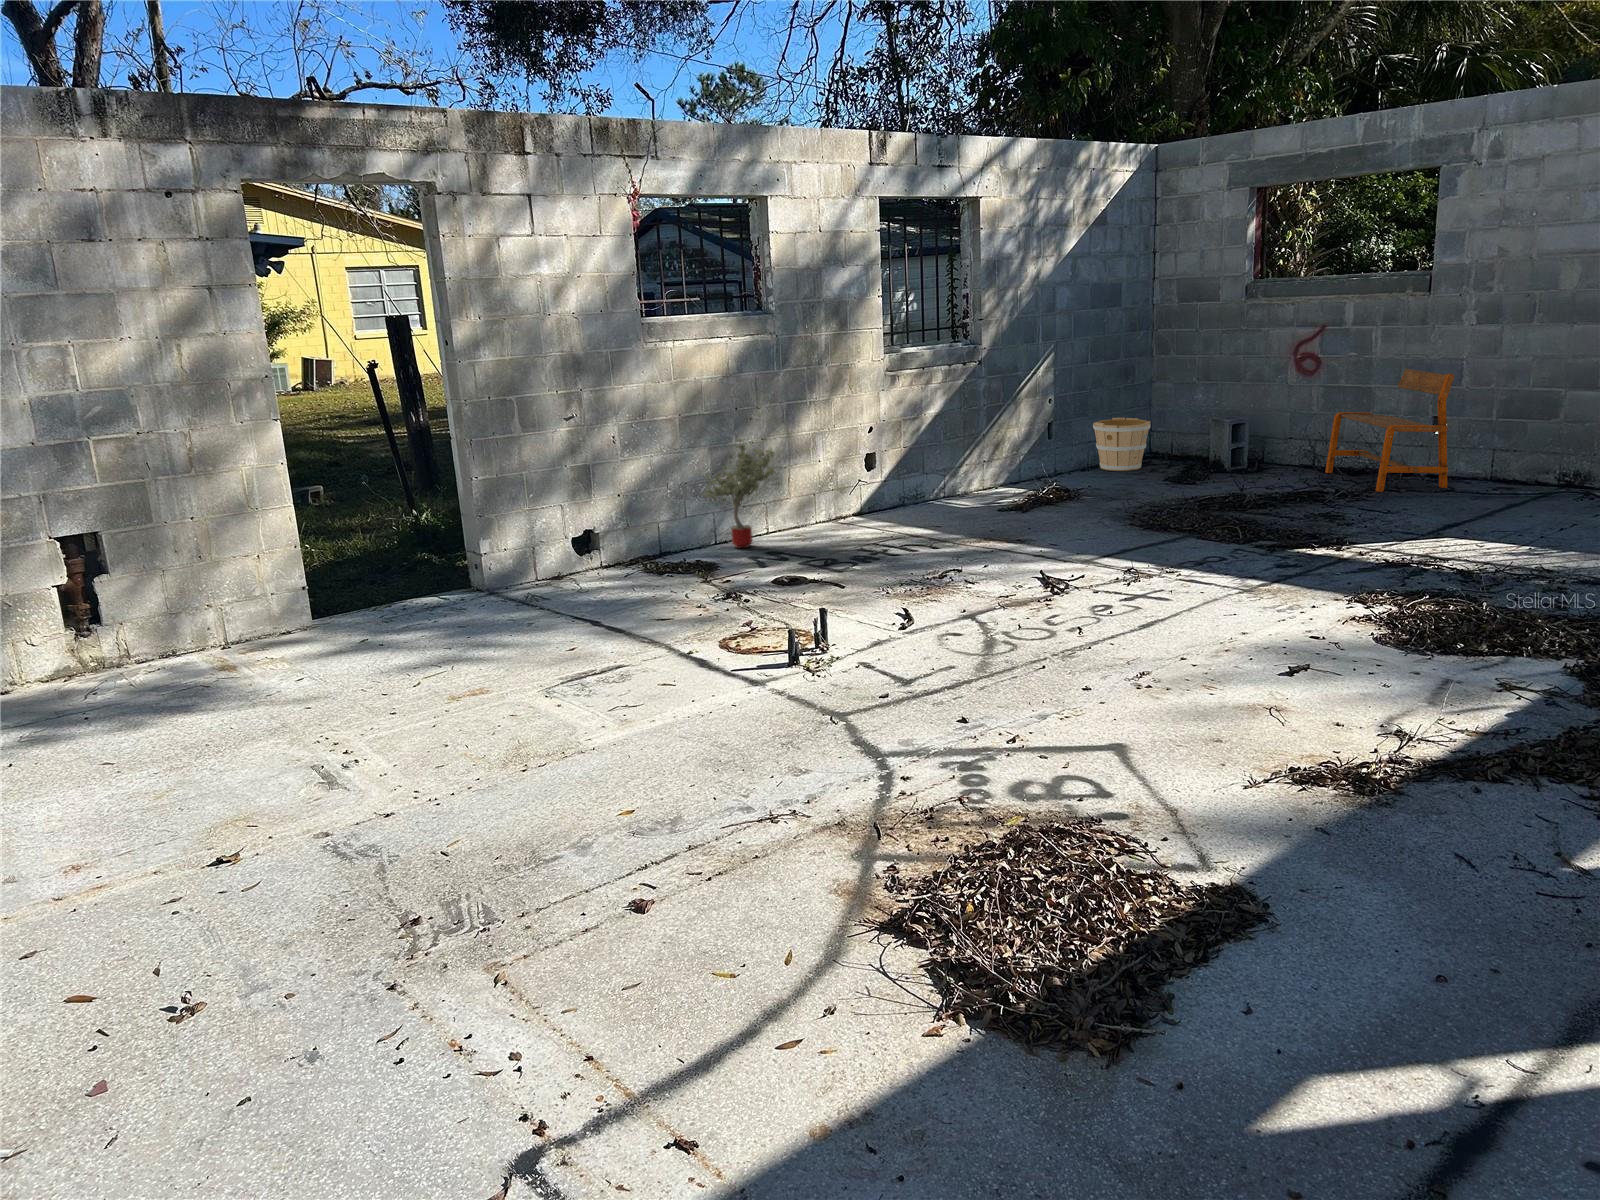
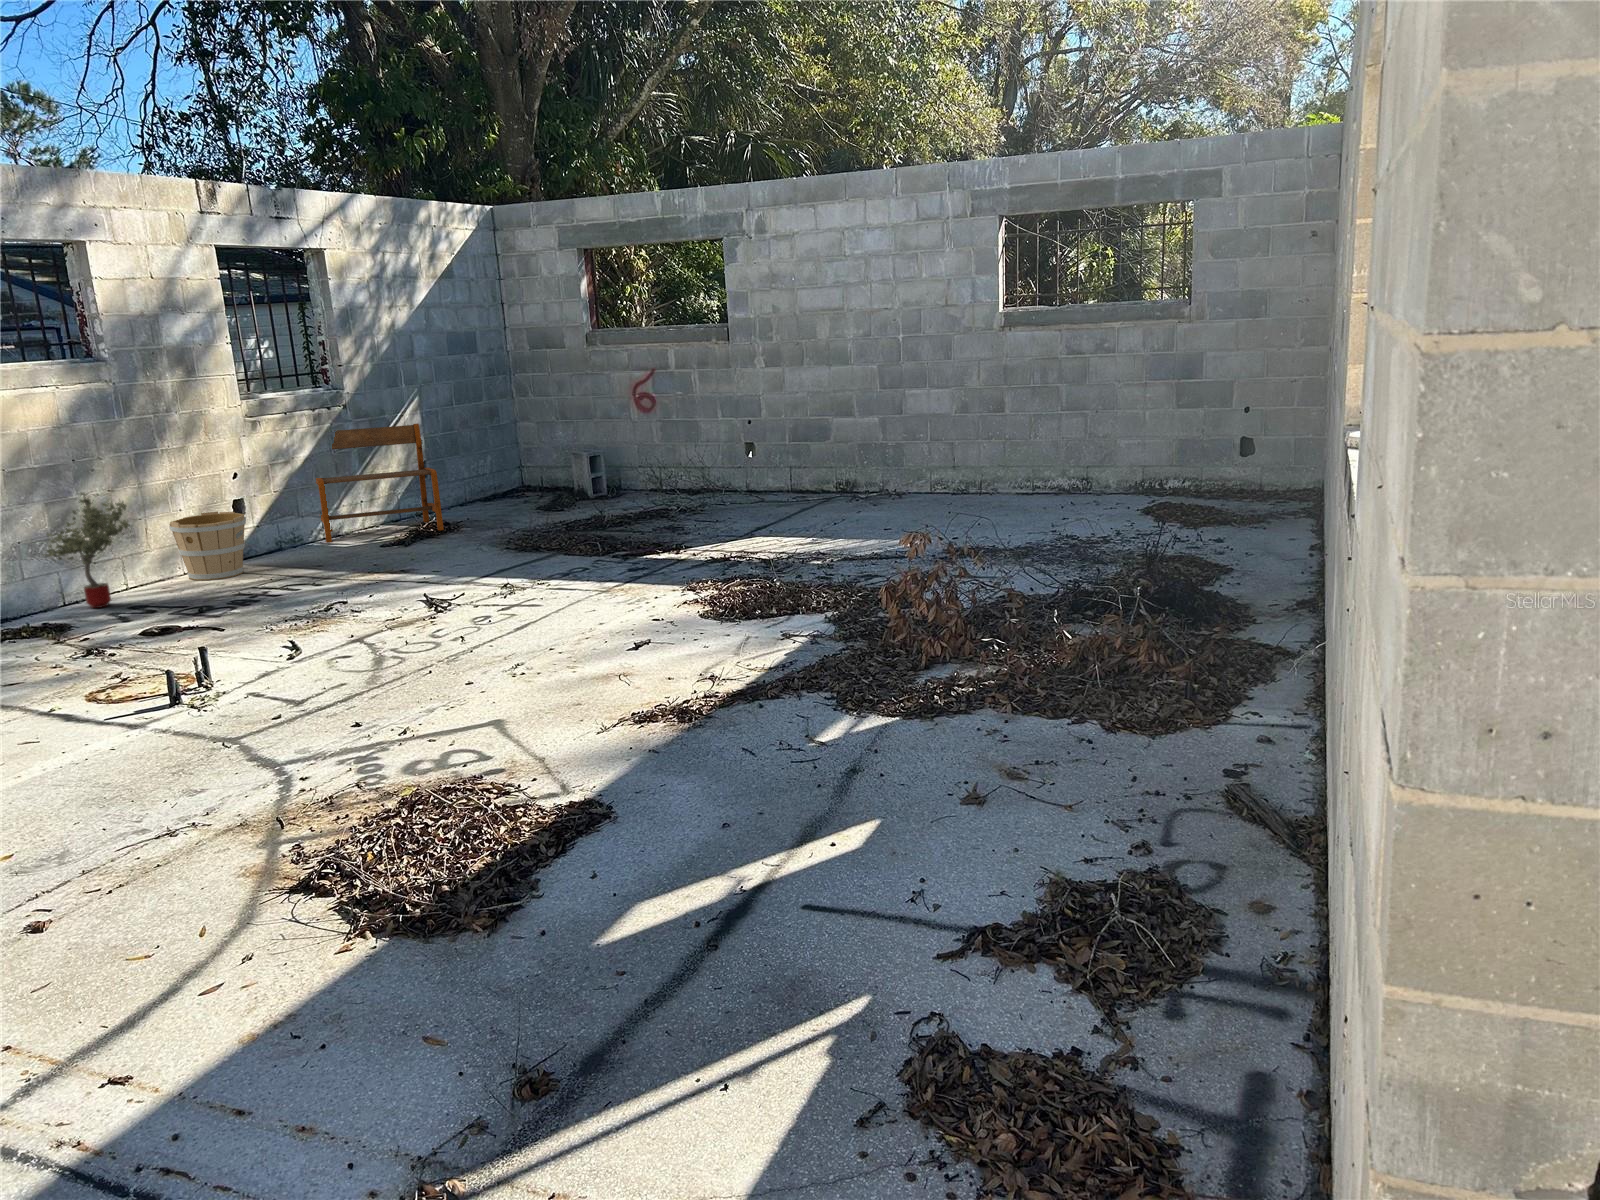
bench: present [1325,369,1454,492] -> present [316,424,444,542]
wooden bucket: present [1093,418,1151,471] -> present [169,512,246,580]

